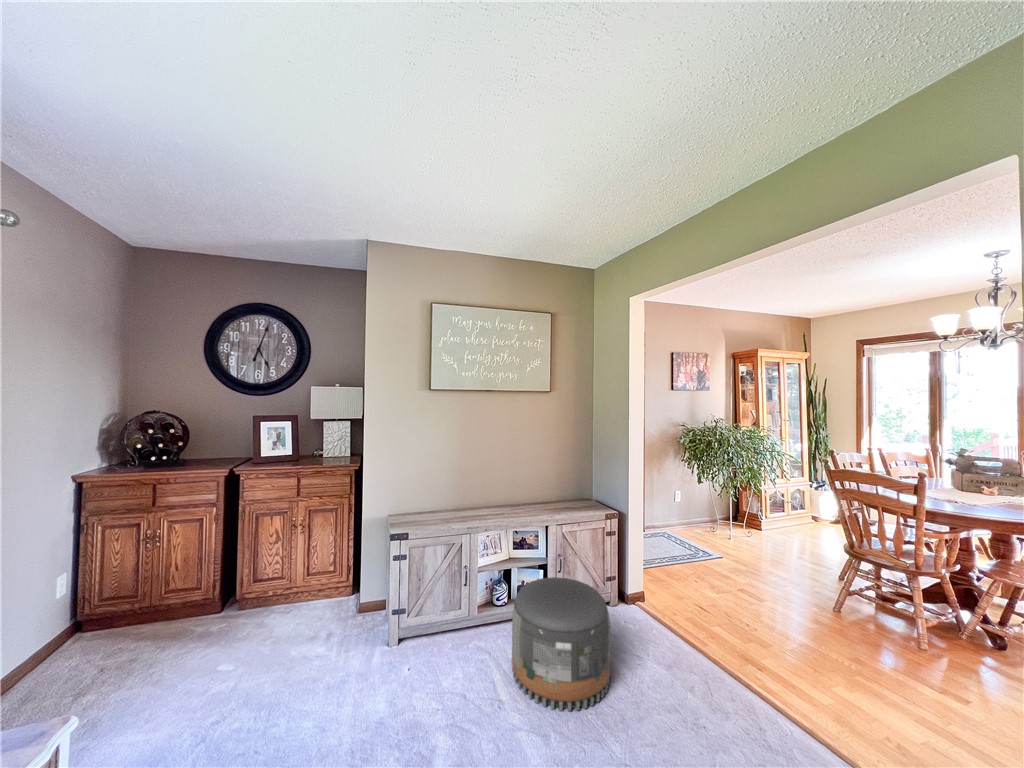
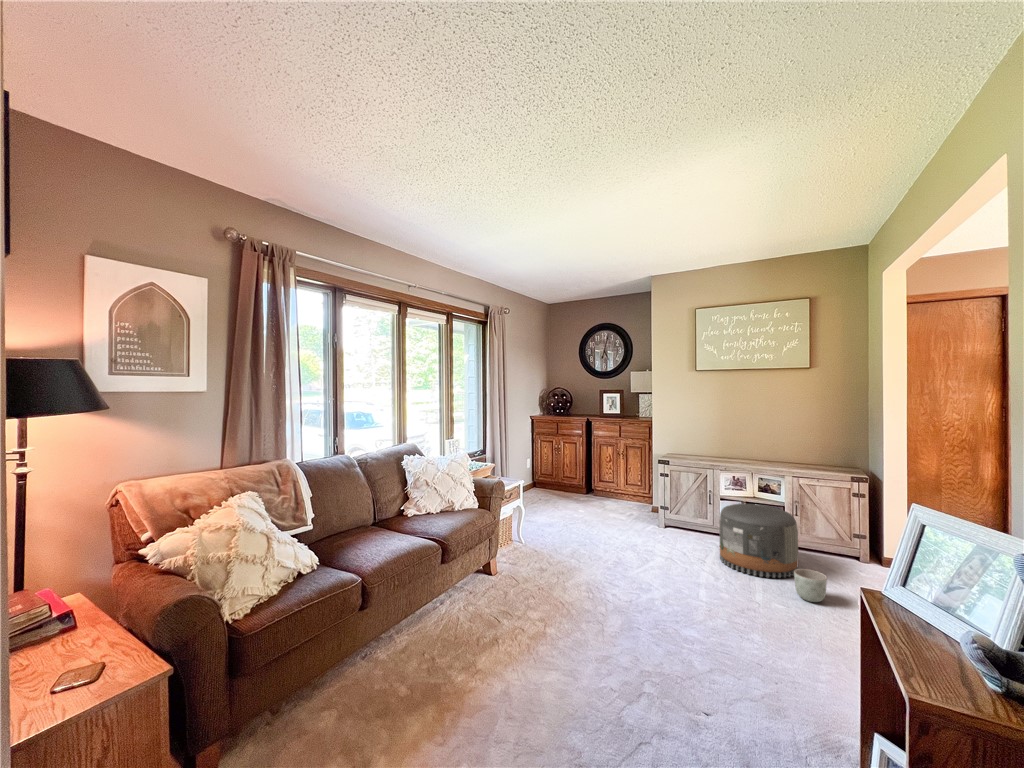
planter: none [646,672,686,730] -> present [794,569,827,602]

